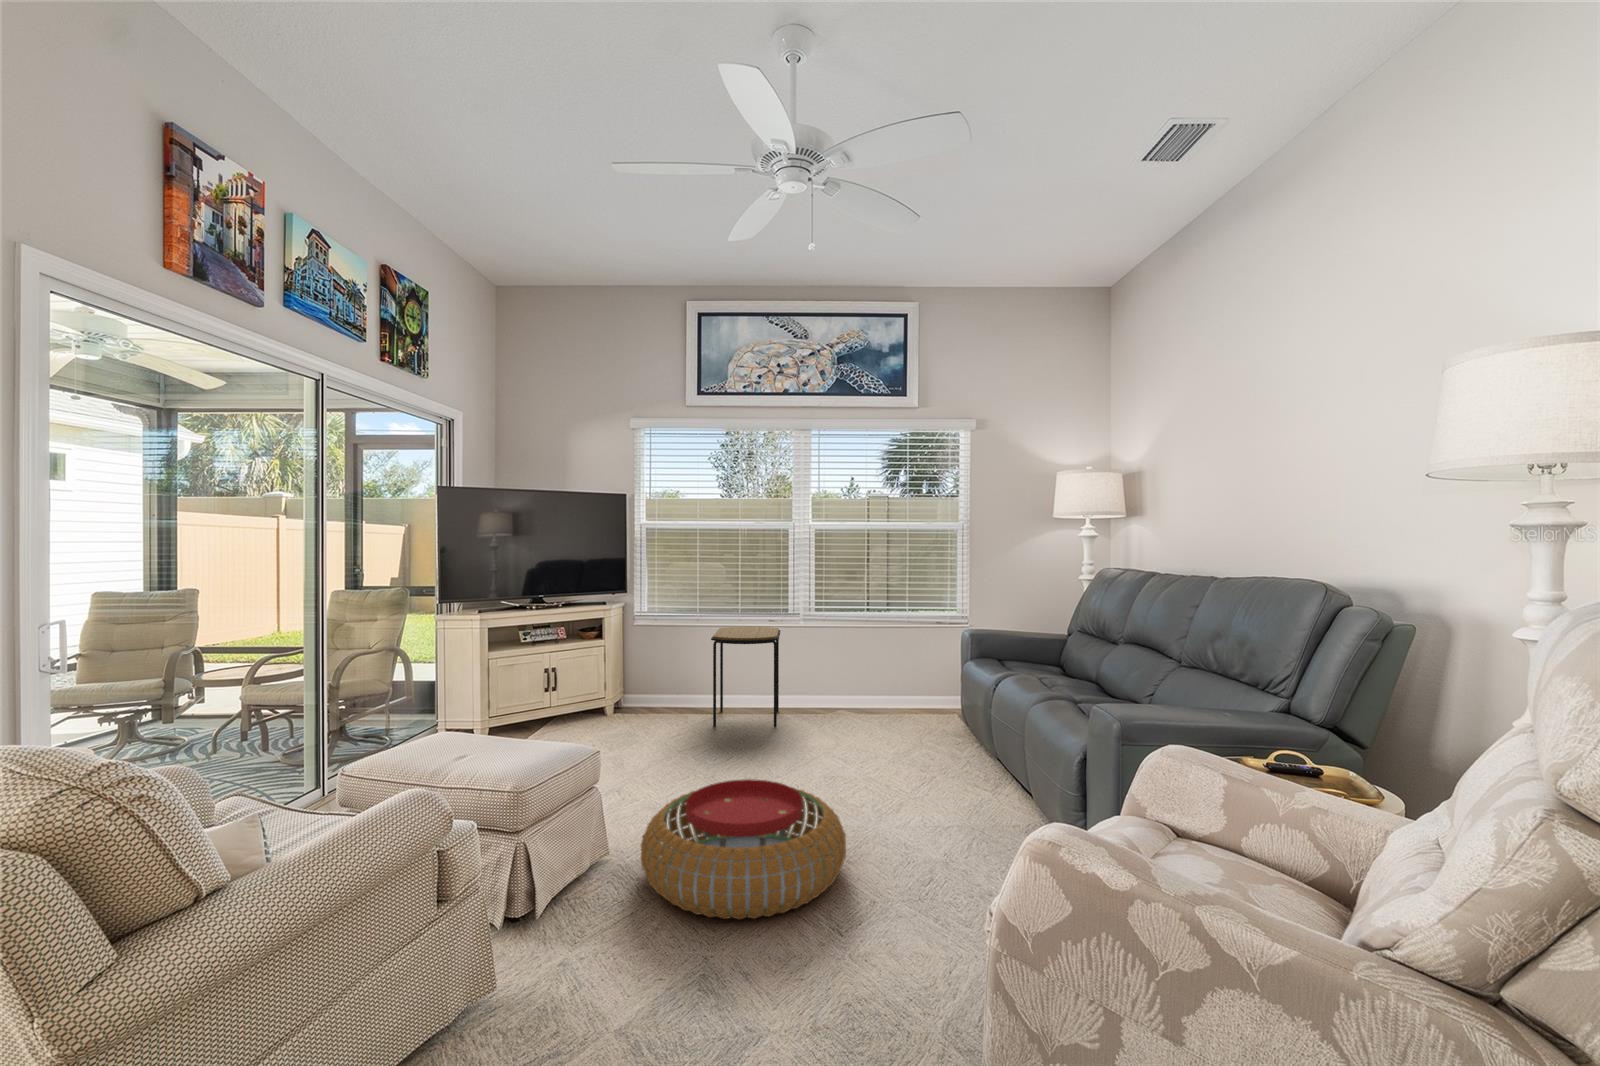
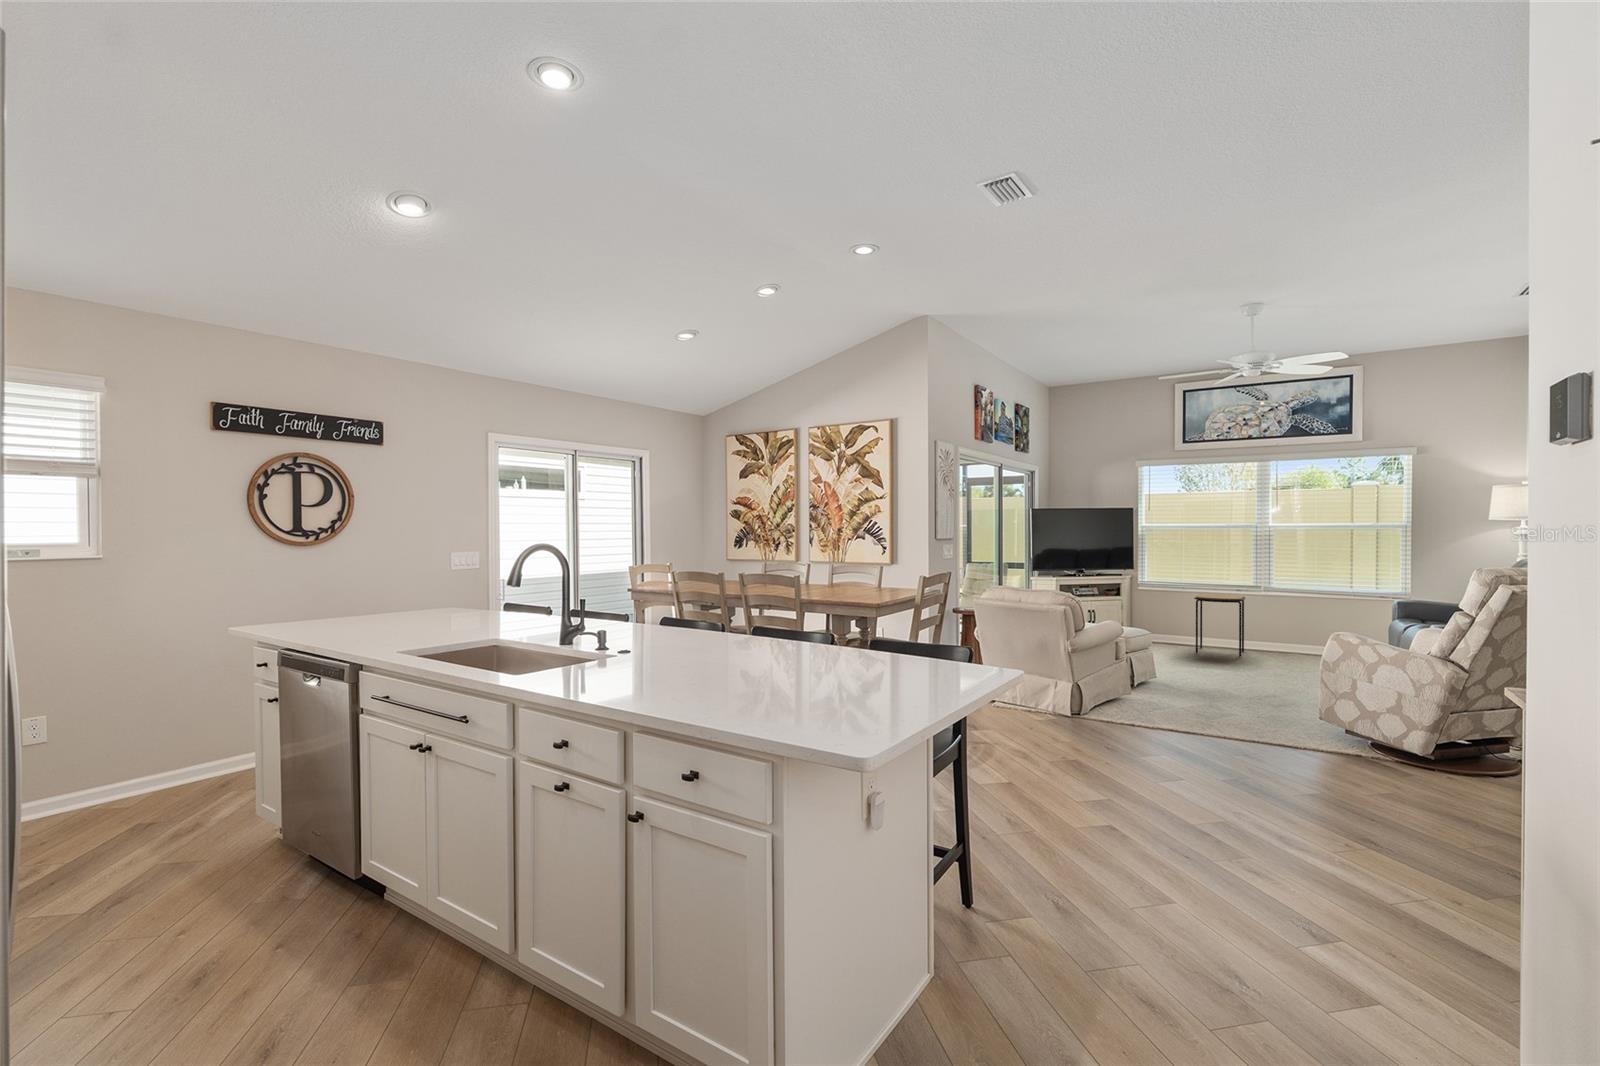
pouf: present [641,779,846,919] -> none [1165,653,1271,699]

